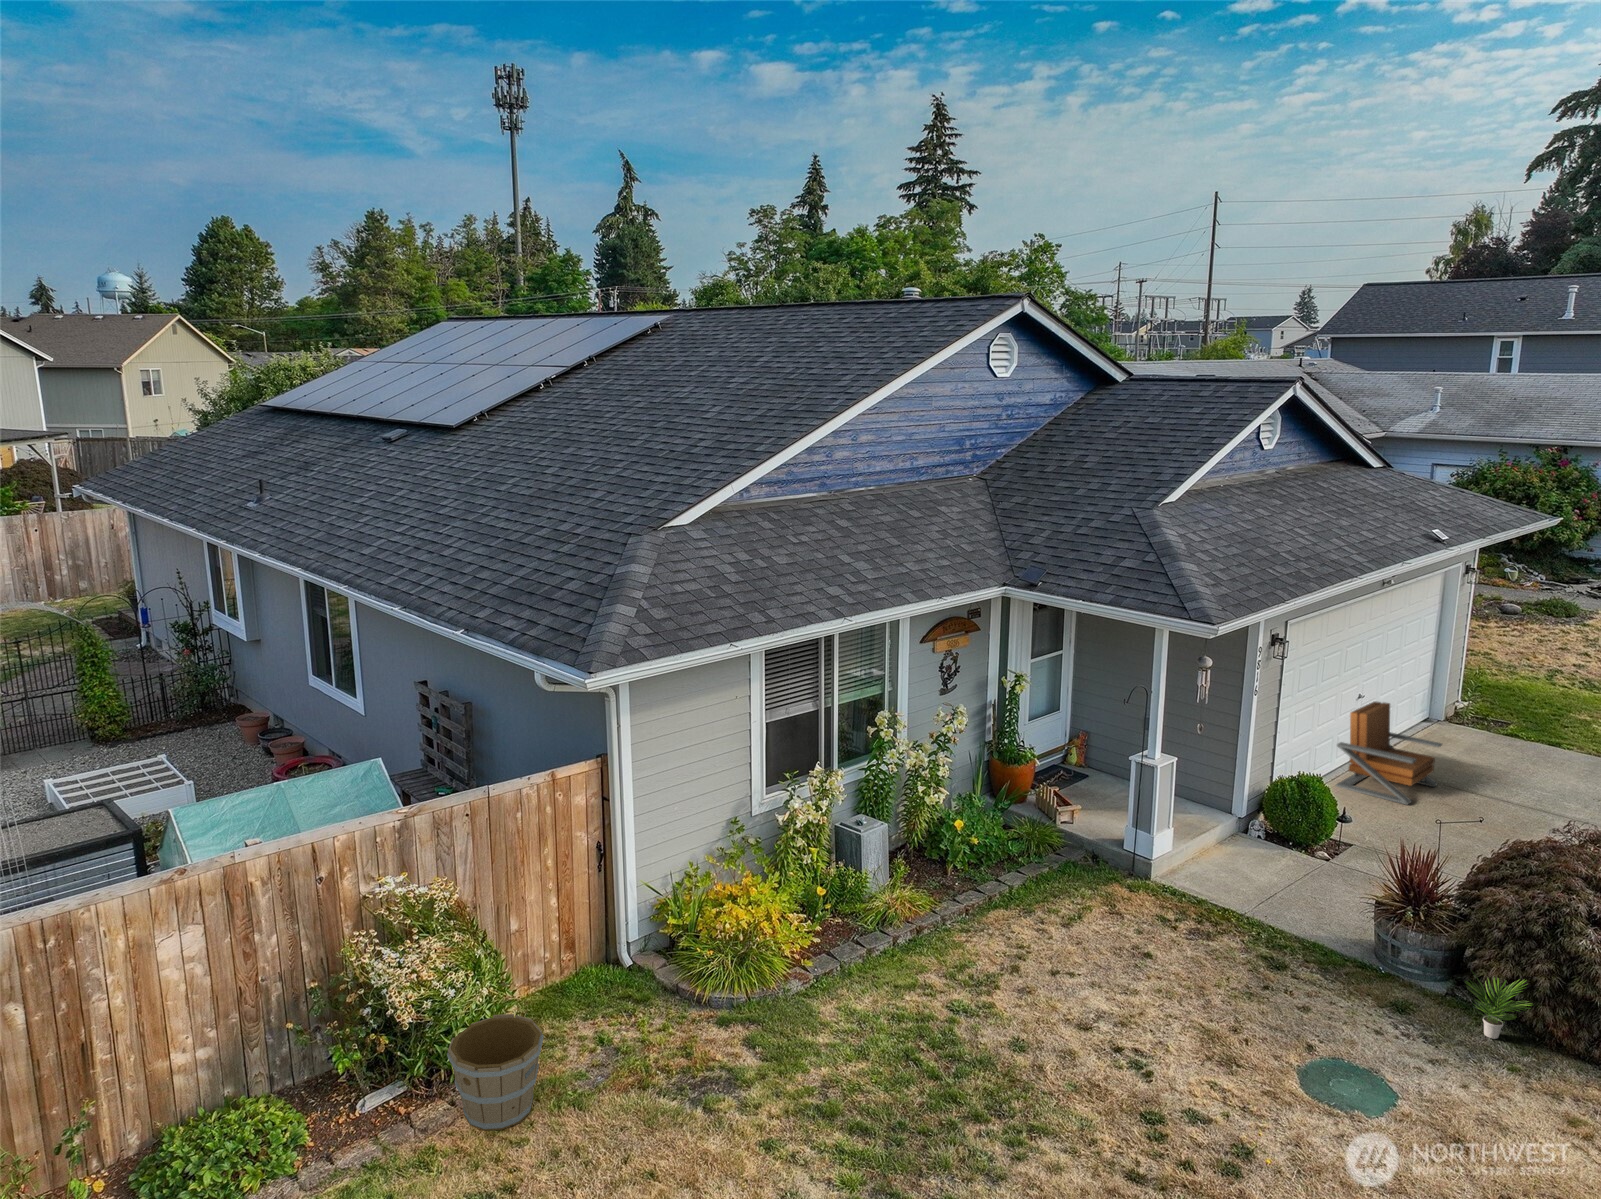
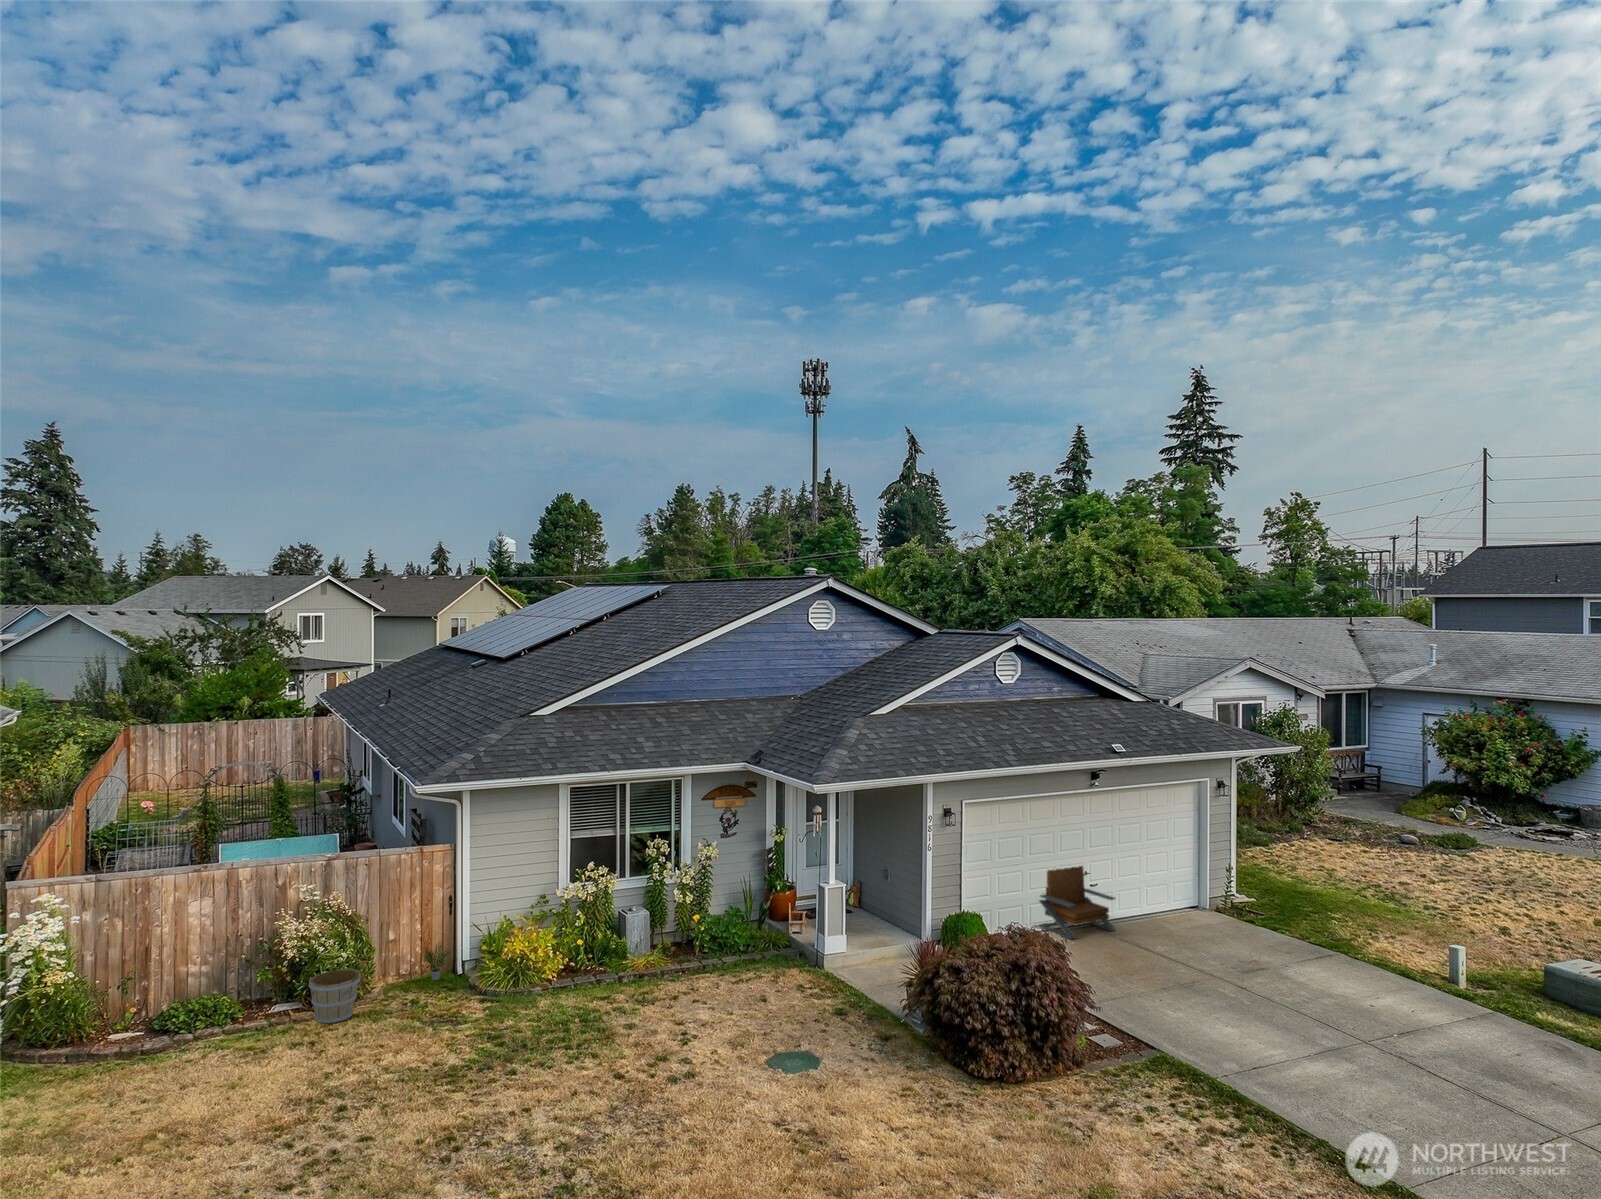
potted plant: present [1466,978,1530,1039] -> present [423,941,450,980]

